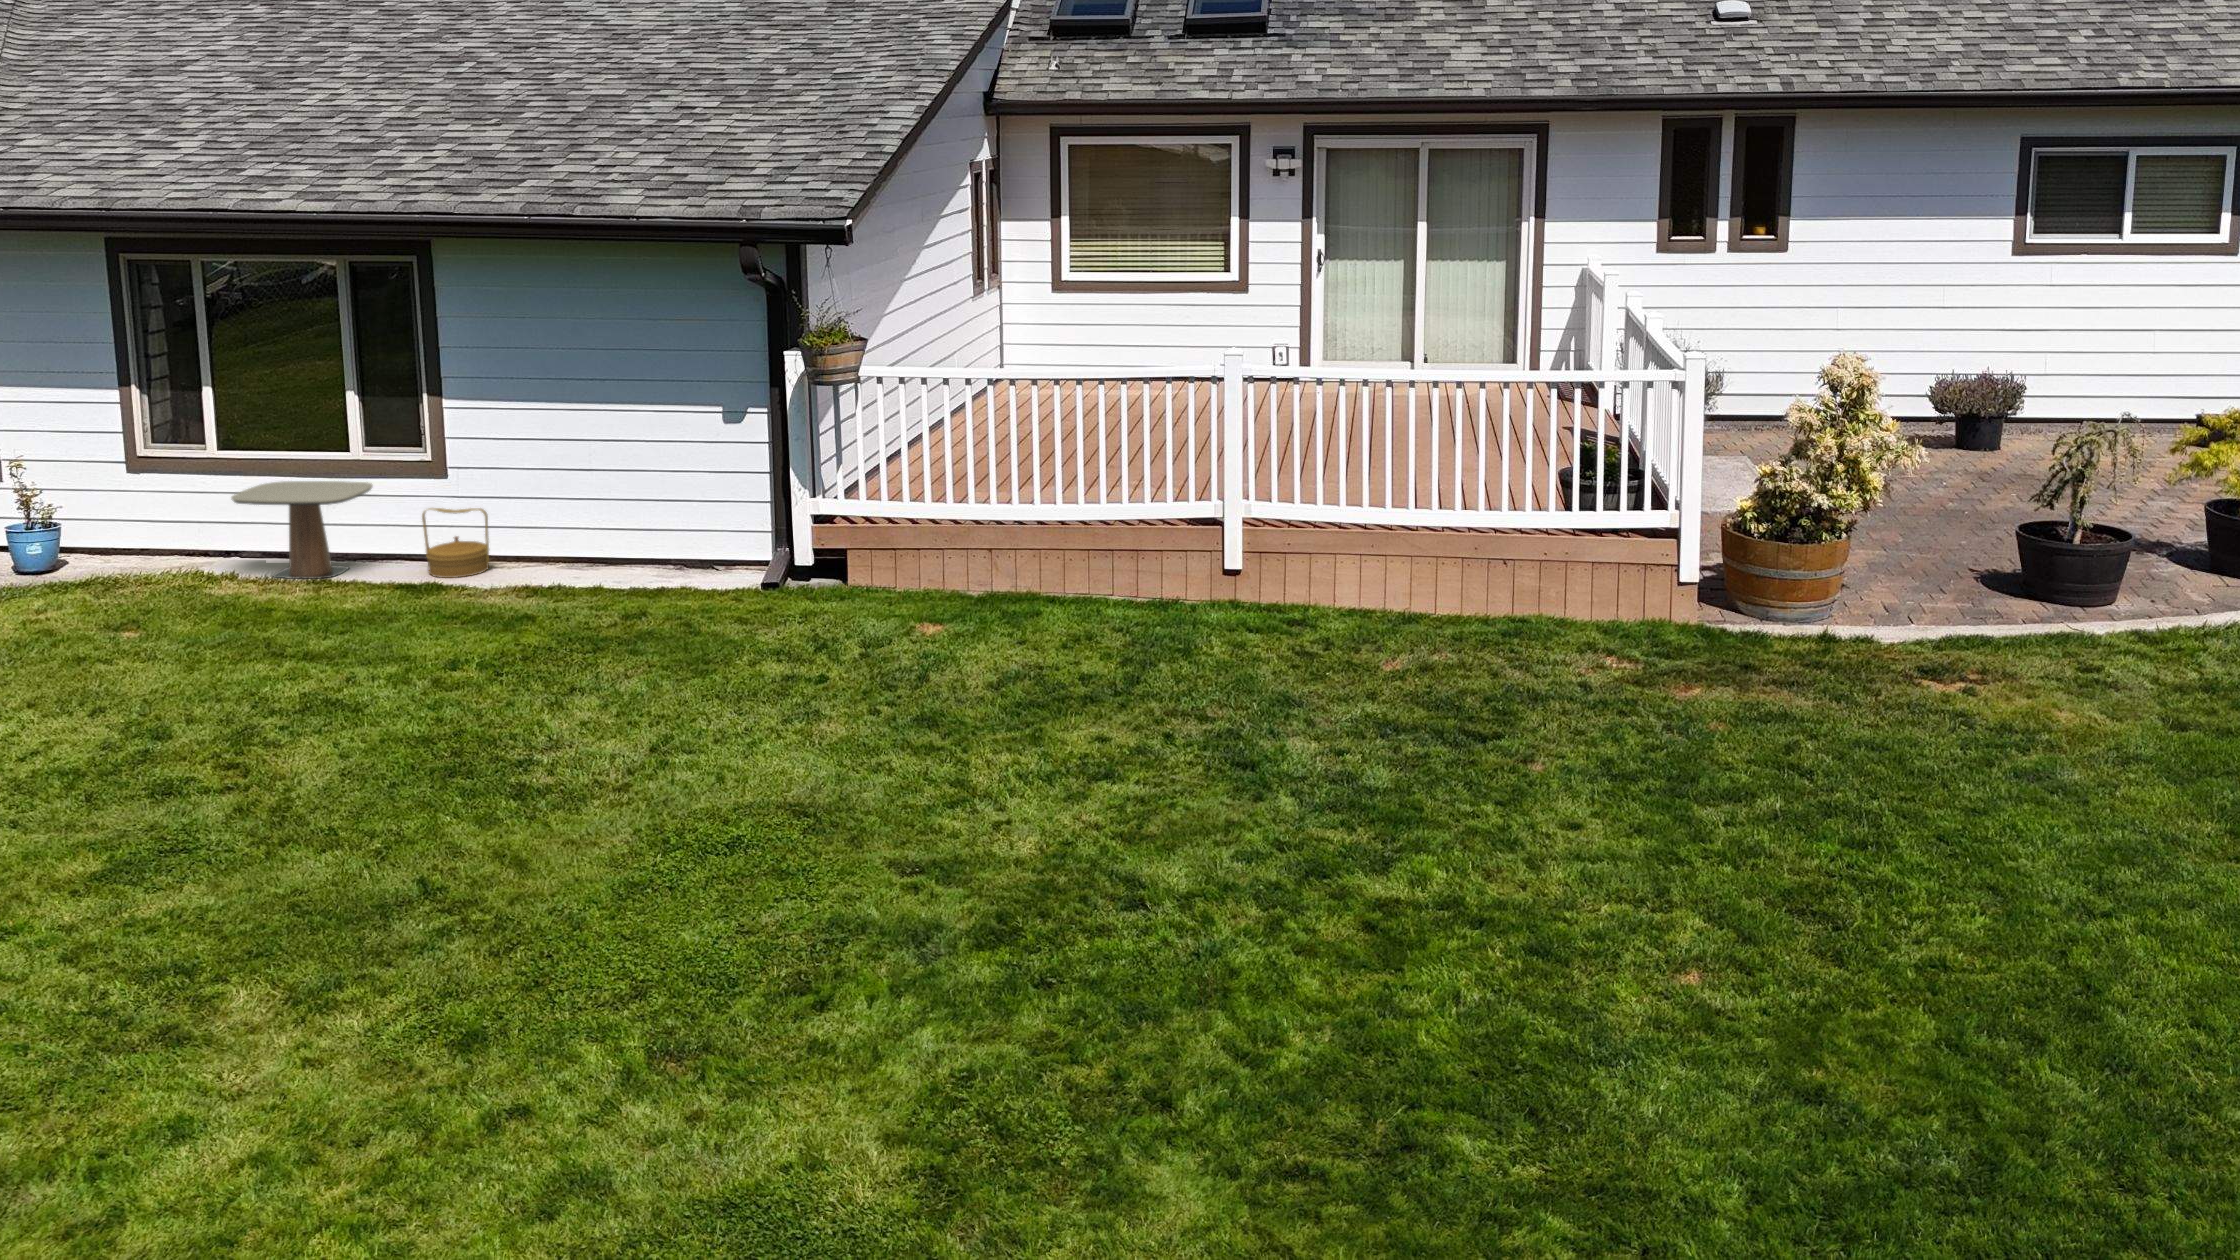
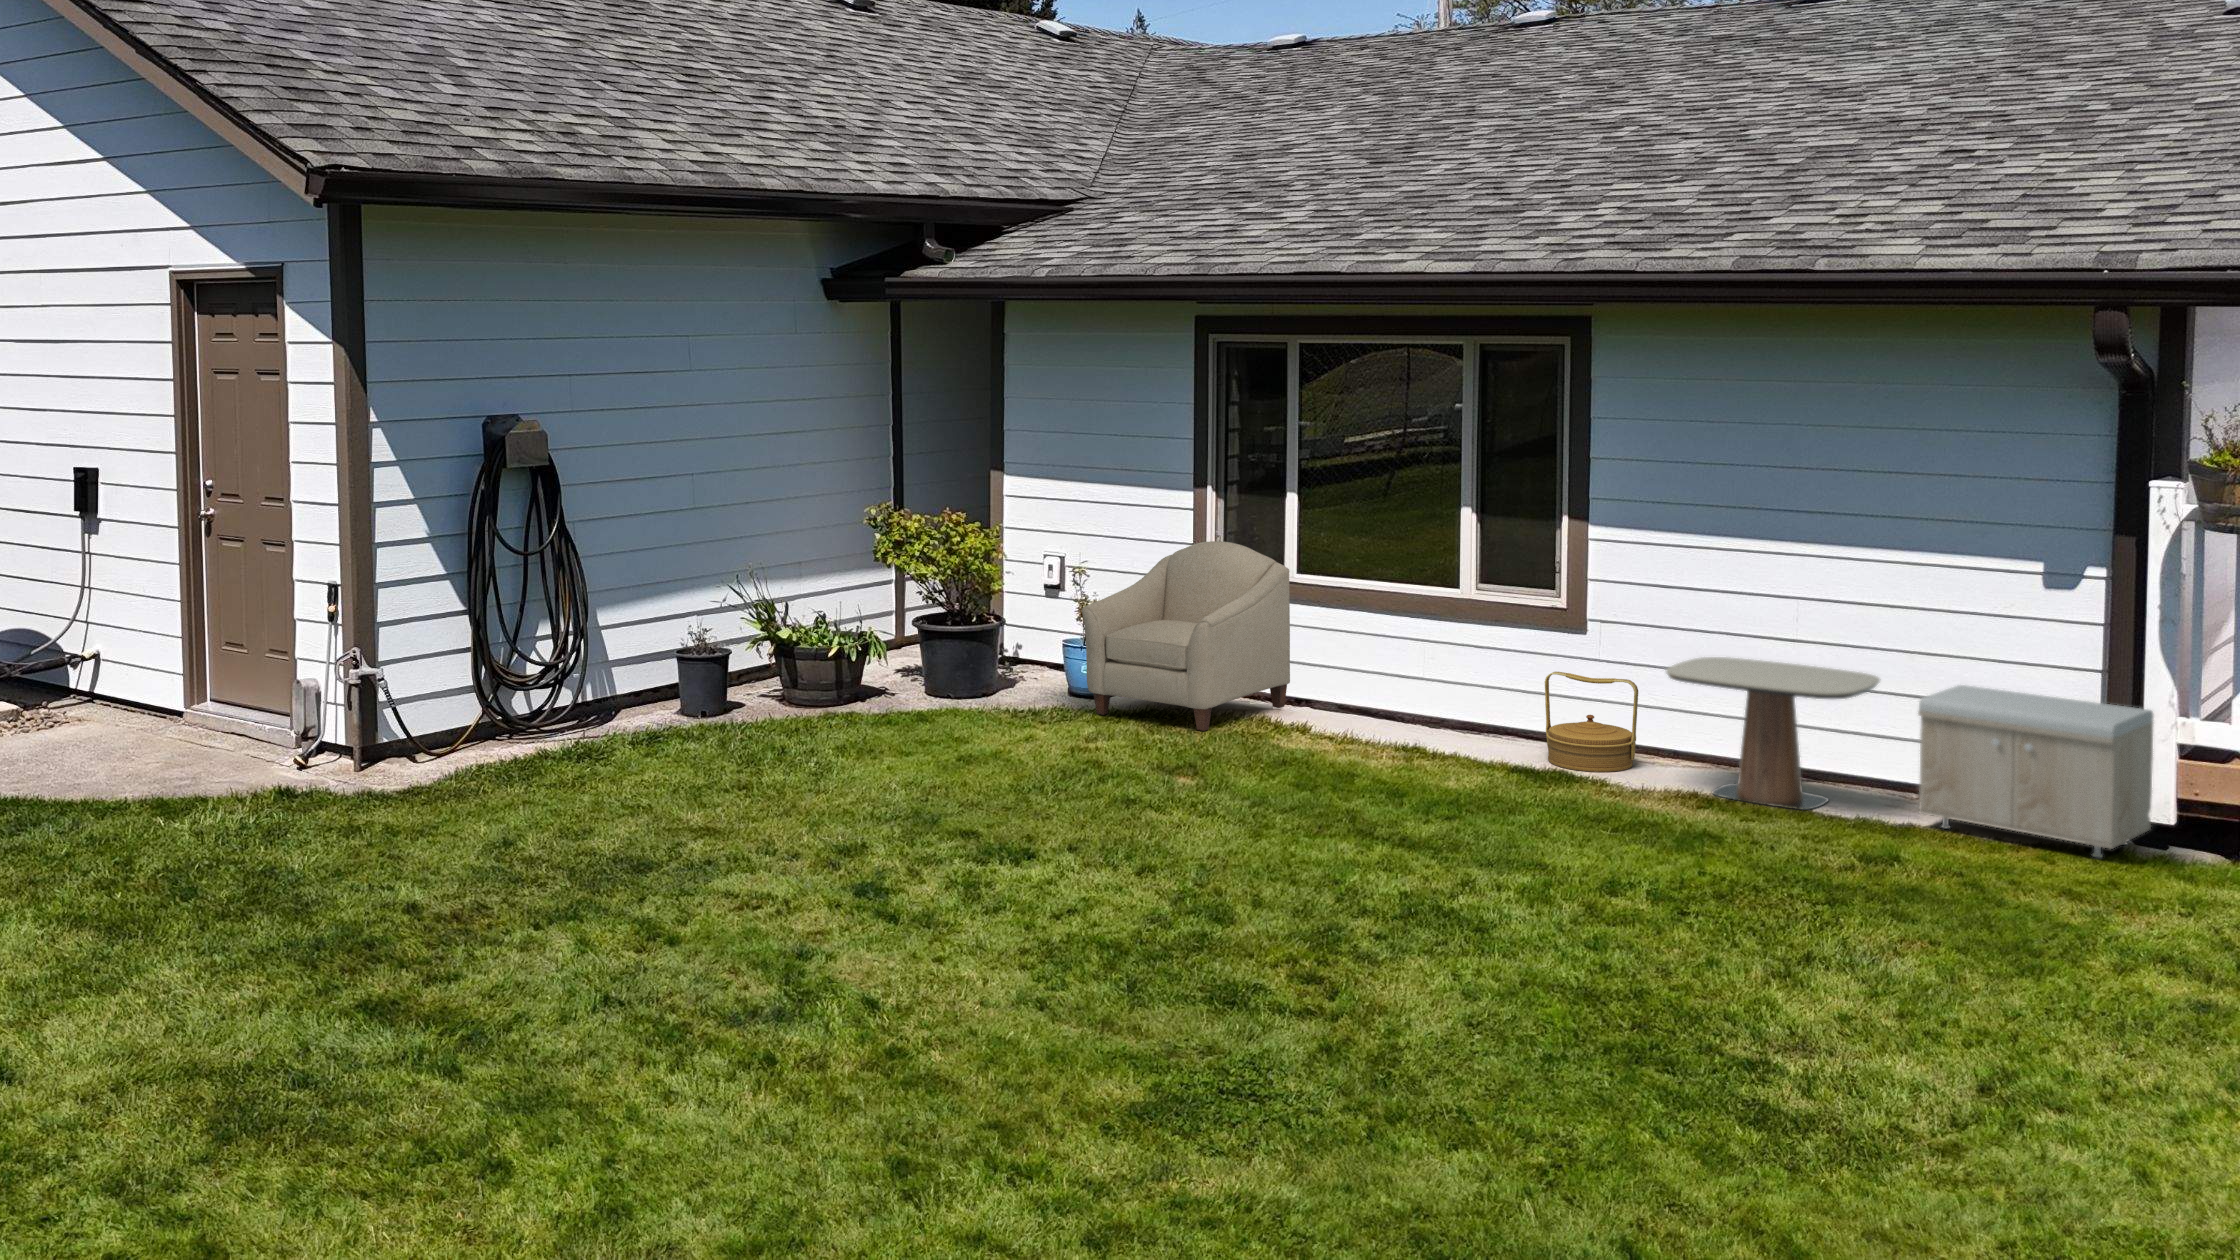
chair: none [22,429,224,589] -> present [1082,541,1290,731]
side table: present [231,481,373,579] -> present [1666,657,1880,810]
storage bench: none [656,488,789,588] -> present [1918,685,2153,857]

